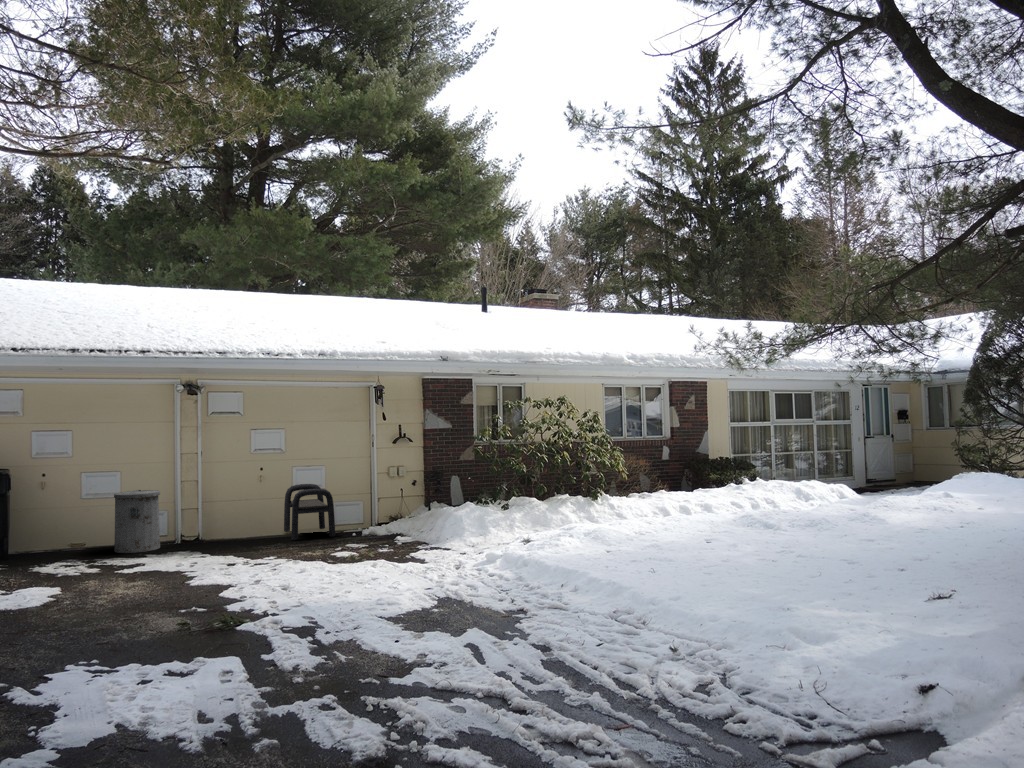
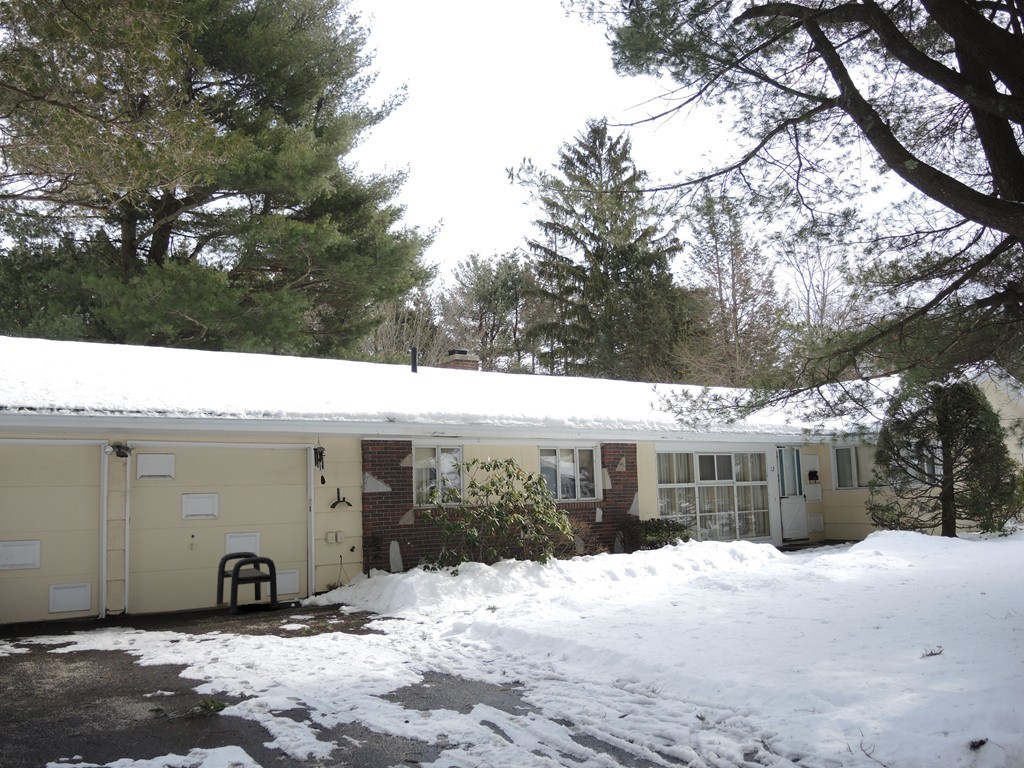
trash can: present [114,490,160,553] -> none [26,562,82,634]

